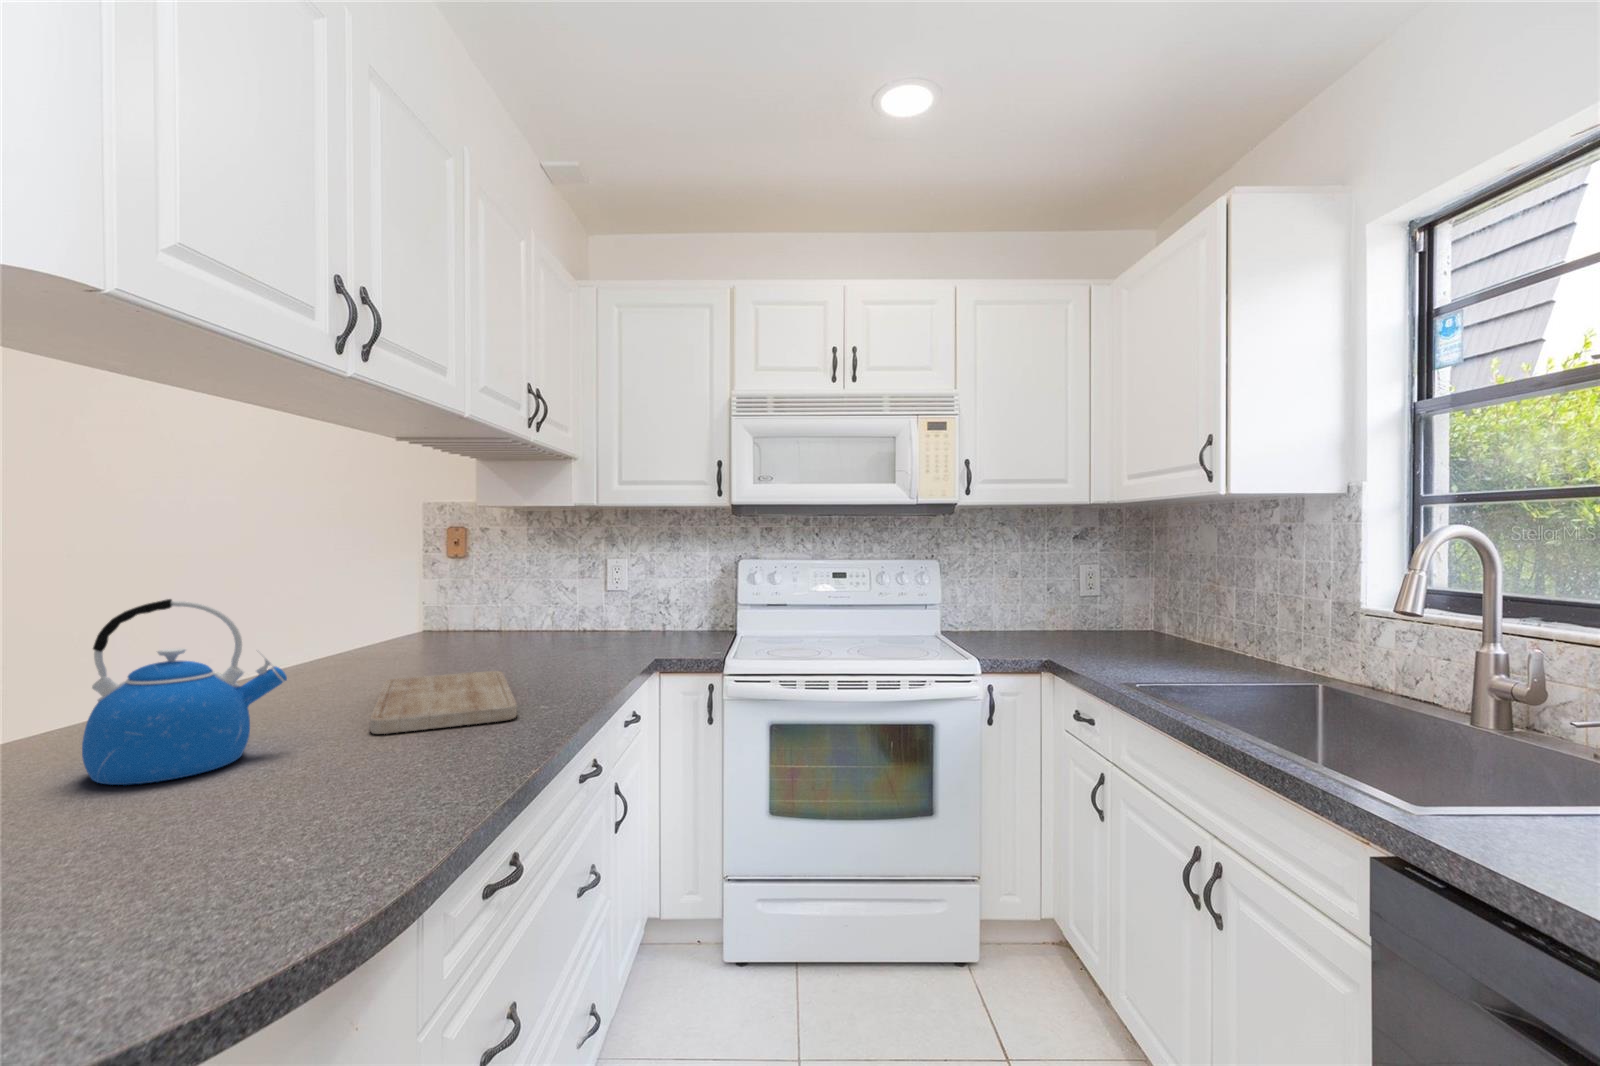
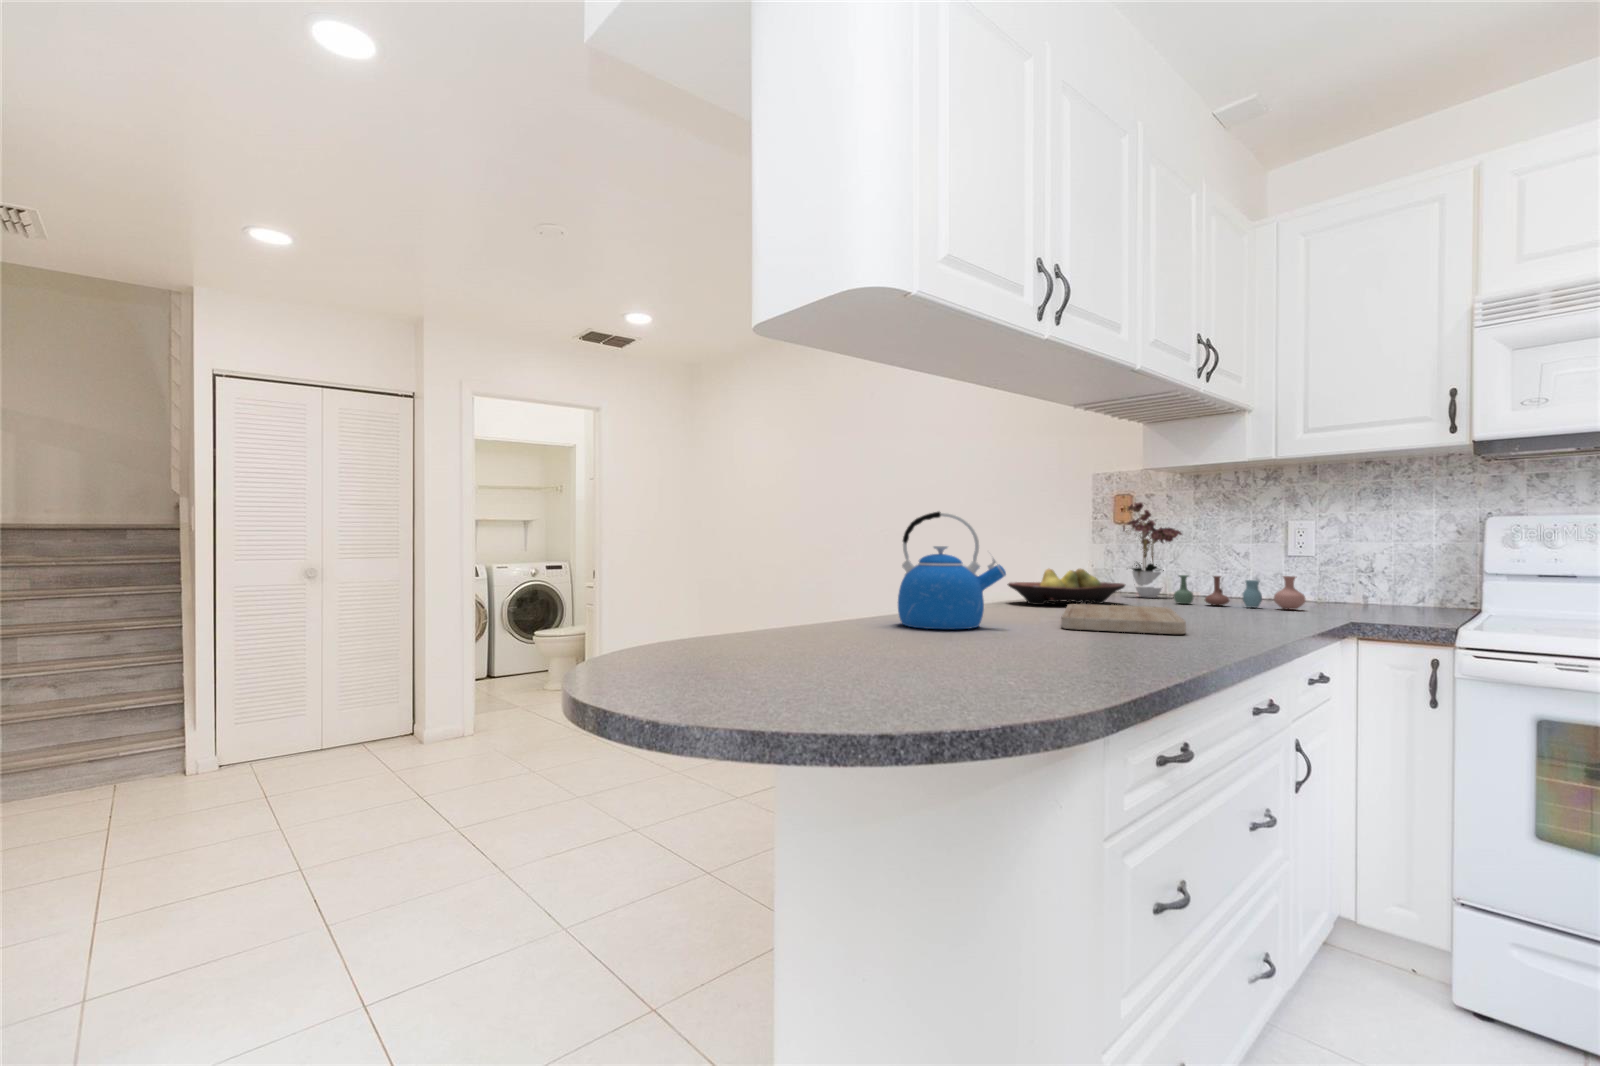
flower arrangement: none [452,536,521,638] -> present [1123,502,1182,598]
vase: none [507,614,621,647] -> present [1174,575,1305,609]
fruit bowl: none [306,623,457,674] -> present [1007,569,1125,605]

